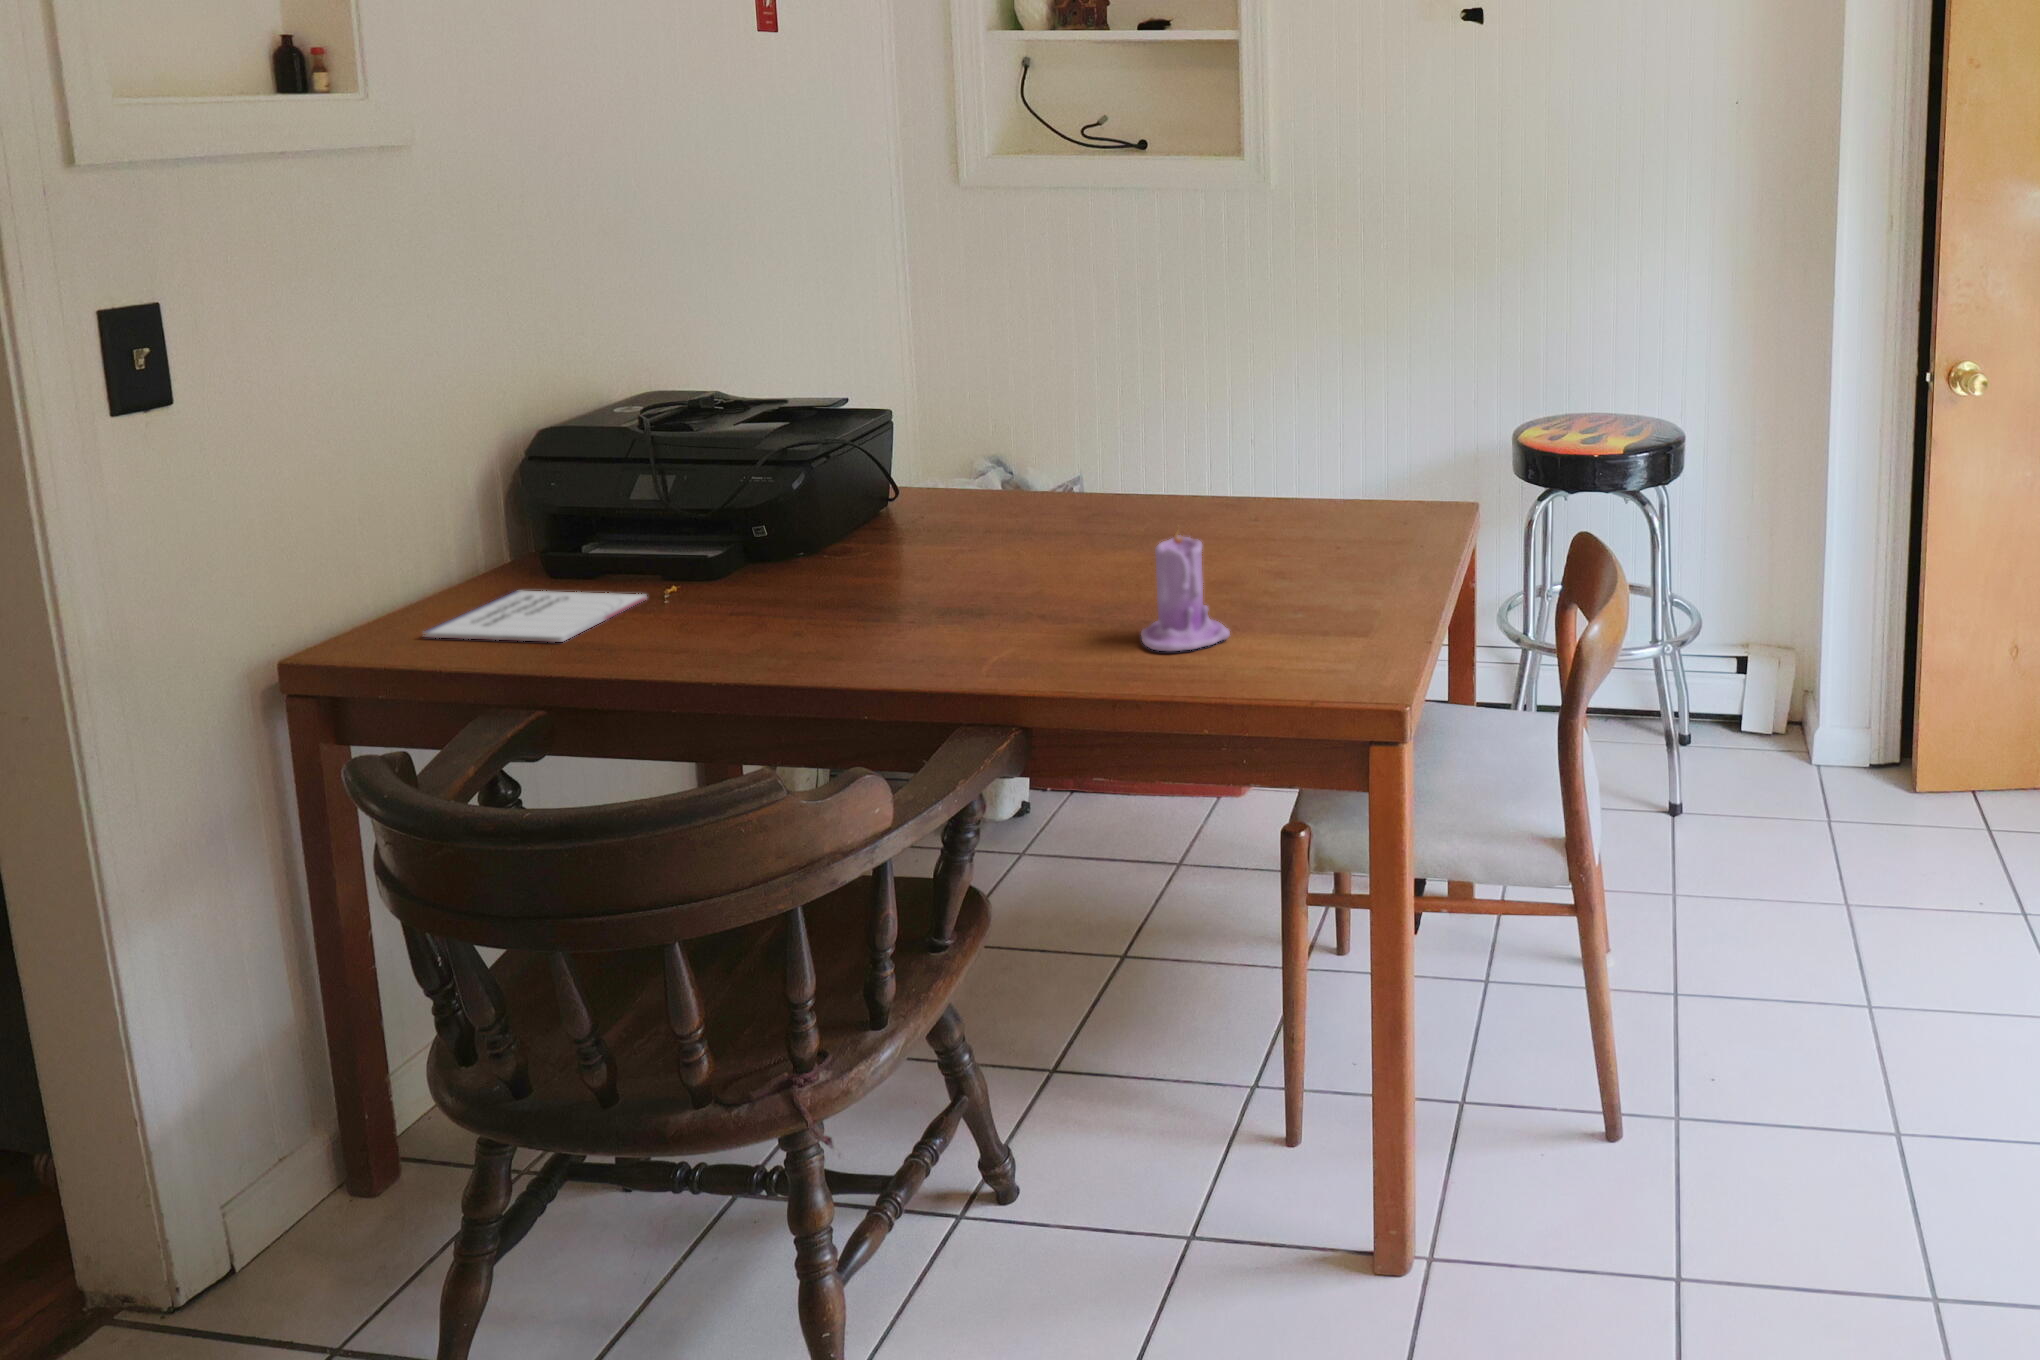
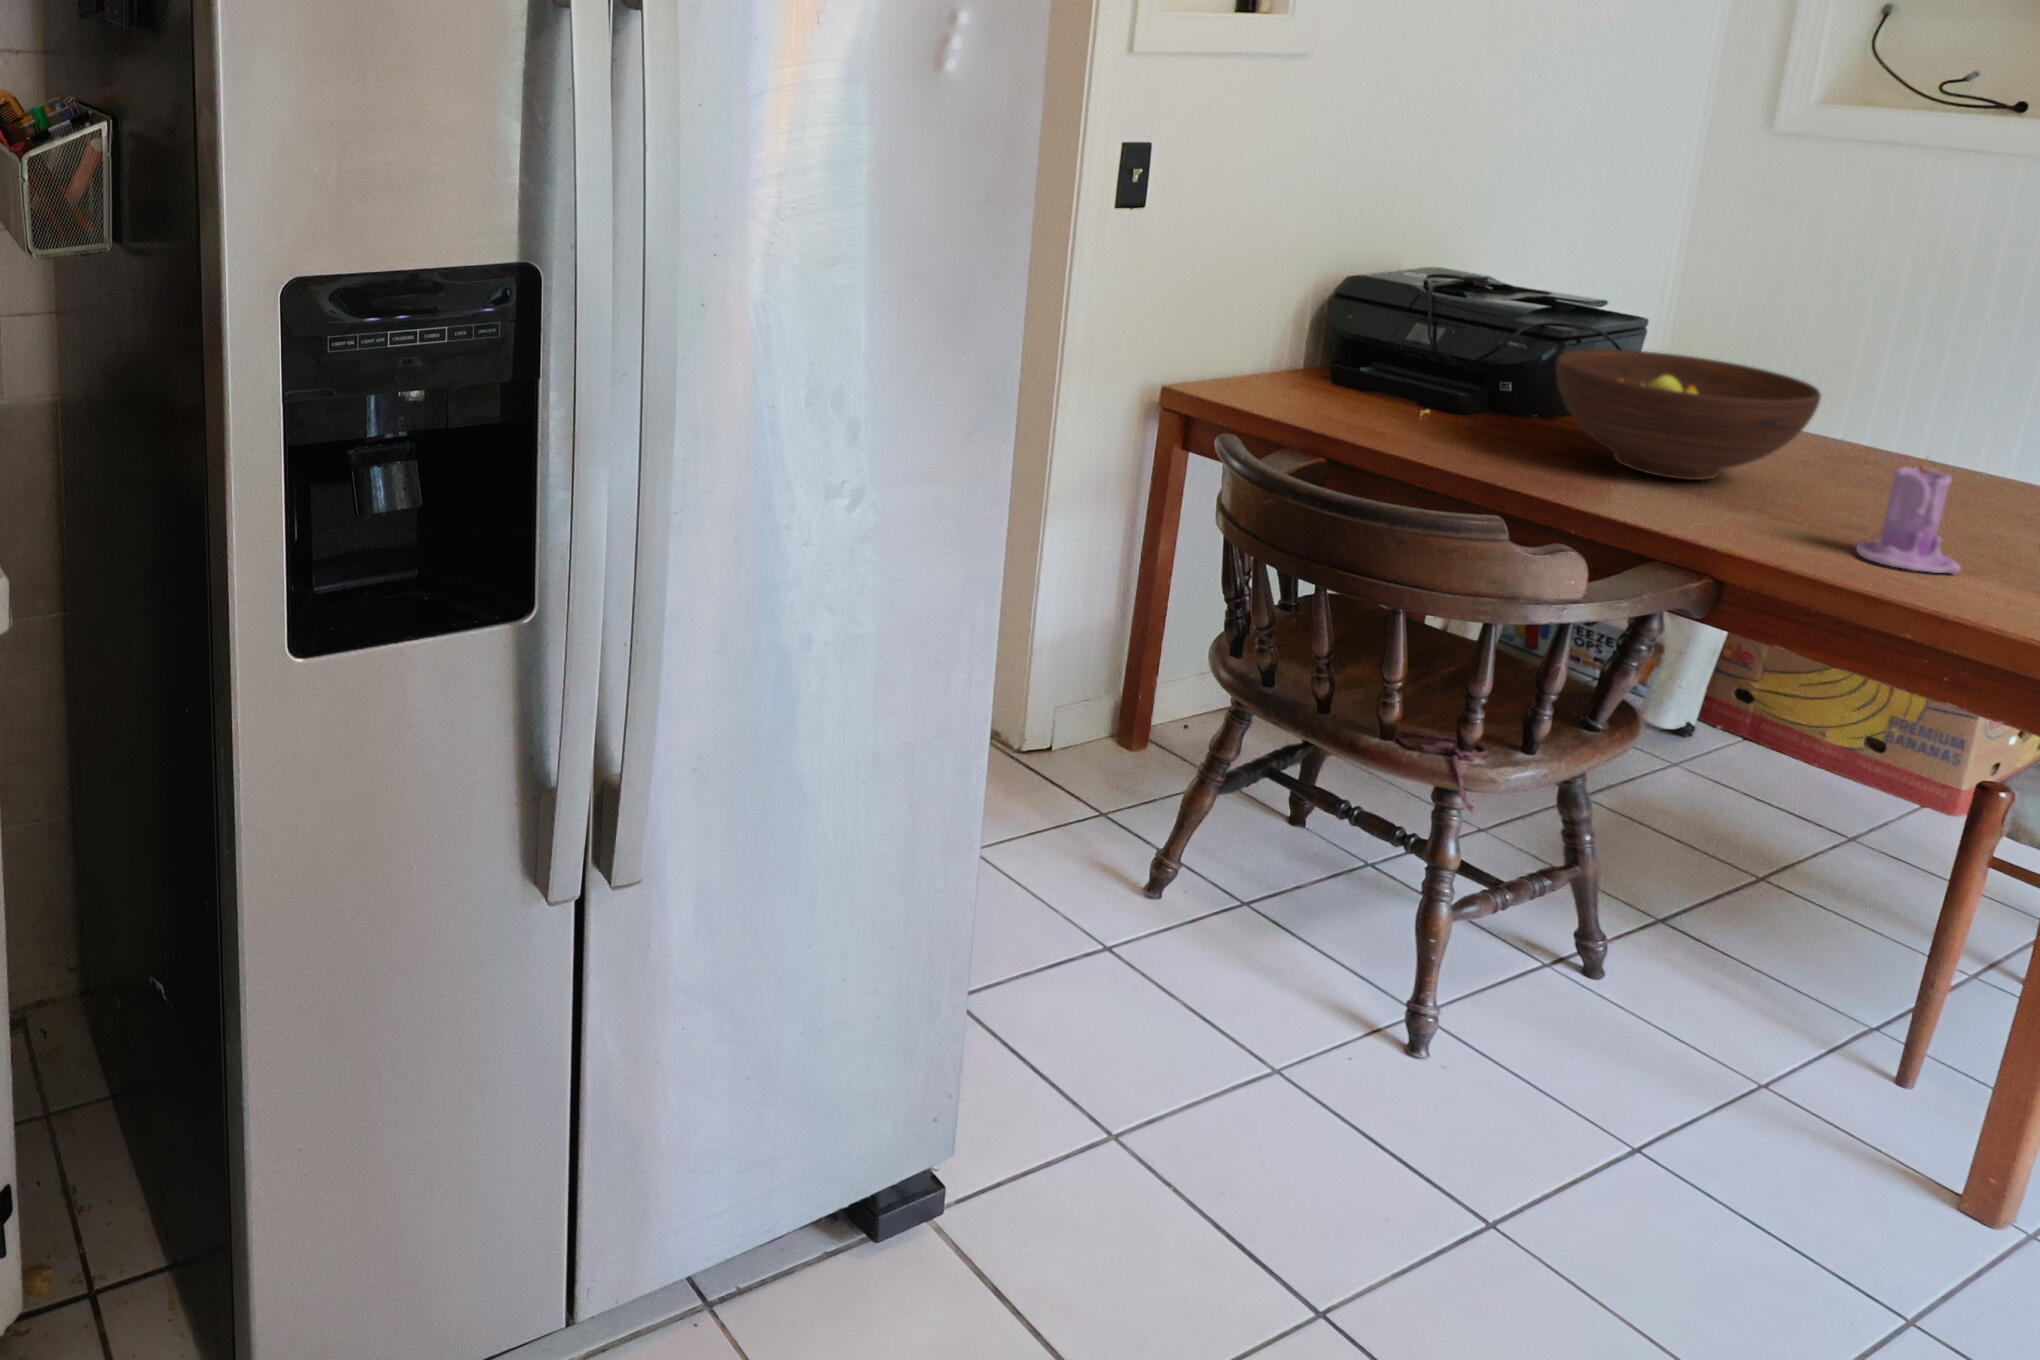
fruit bowl: none [805,450,1071,602] -> present [1556,349,1821,480]
notebook: present [425,591,647,642] -> none [1252,388,1407,425]

